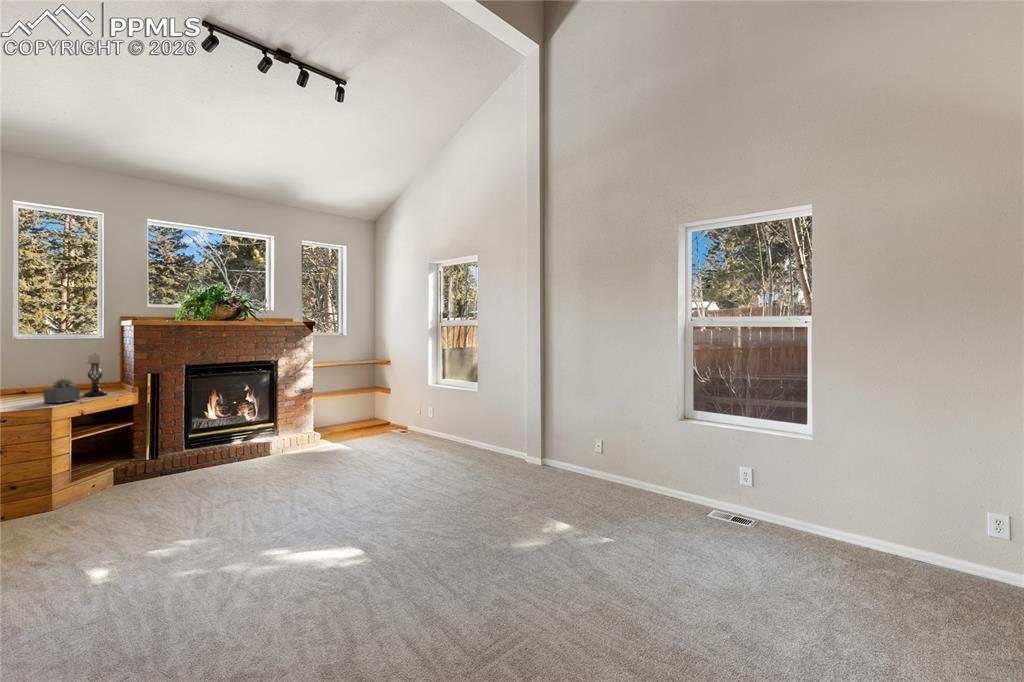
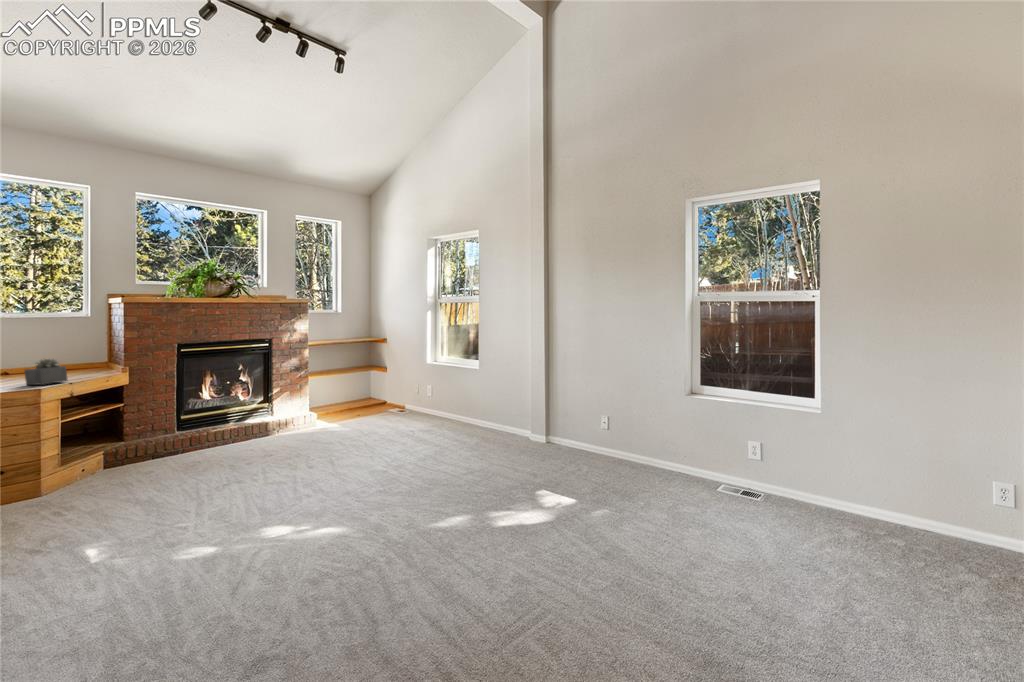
candle holder: present [84,353,107,396] -> none [67,332,94,378]

